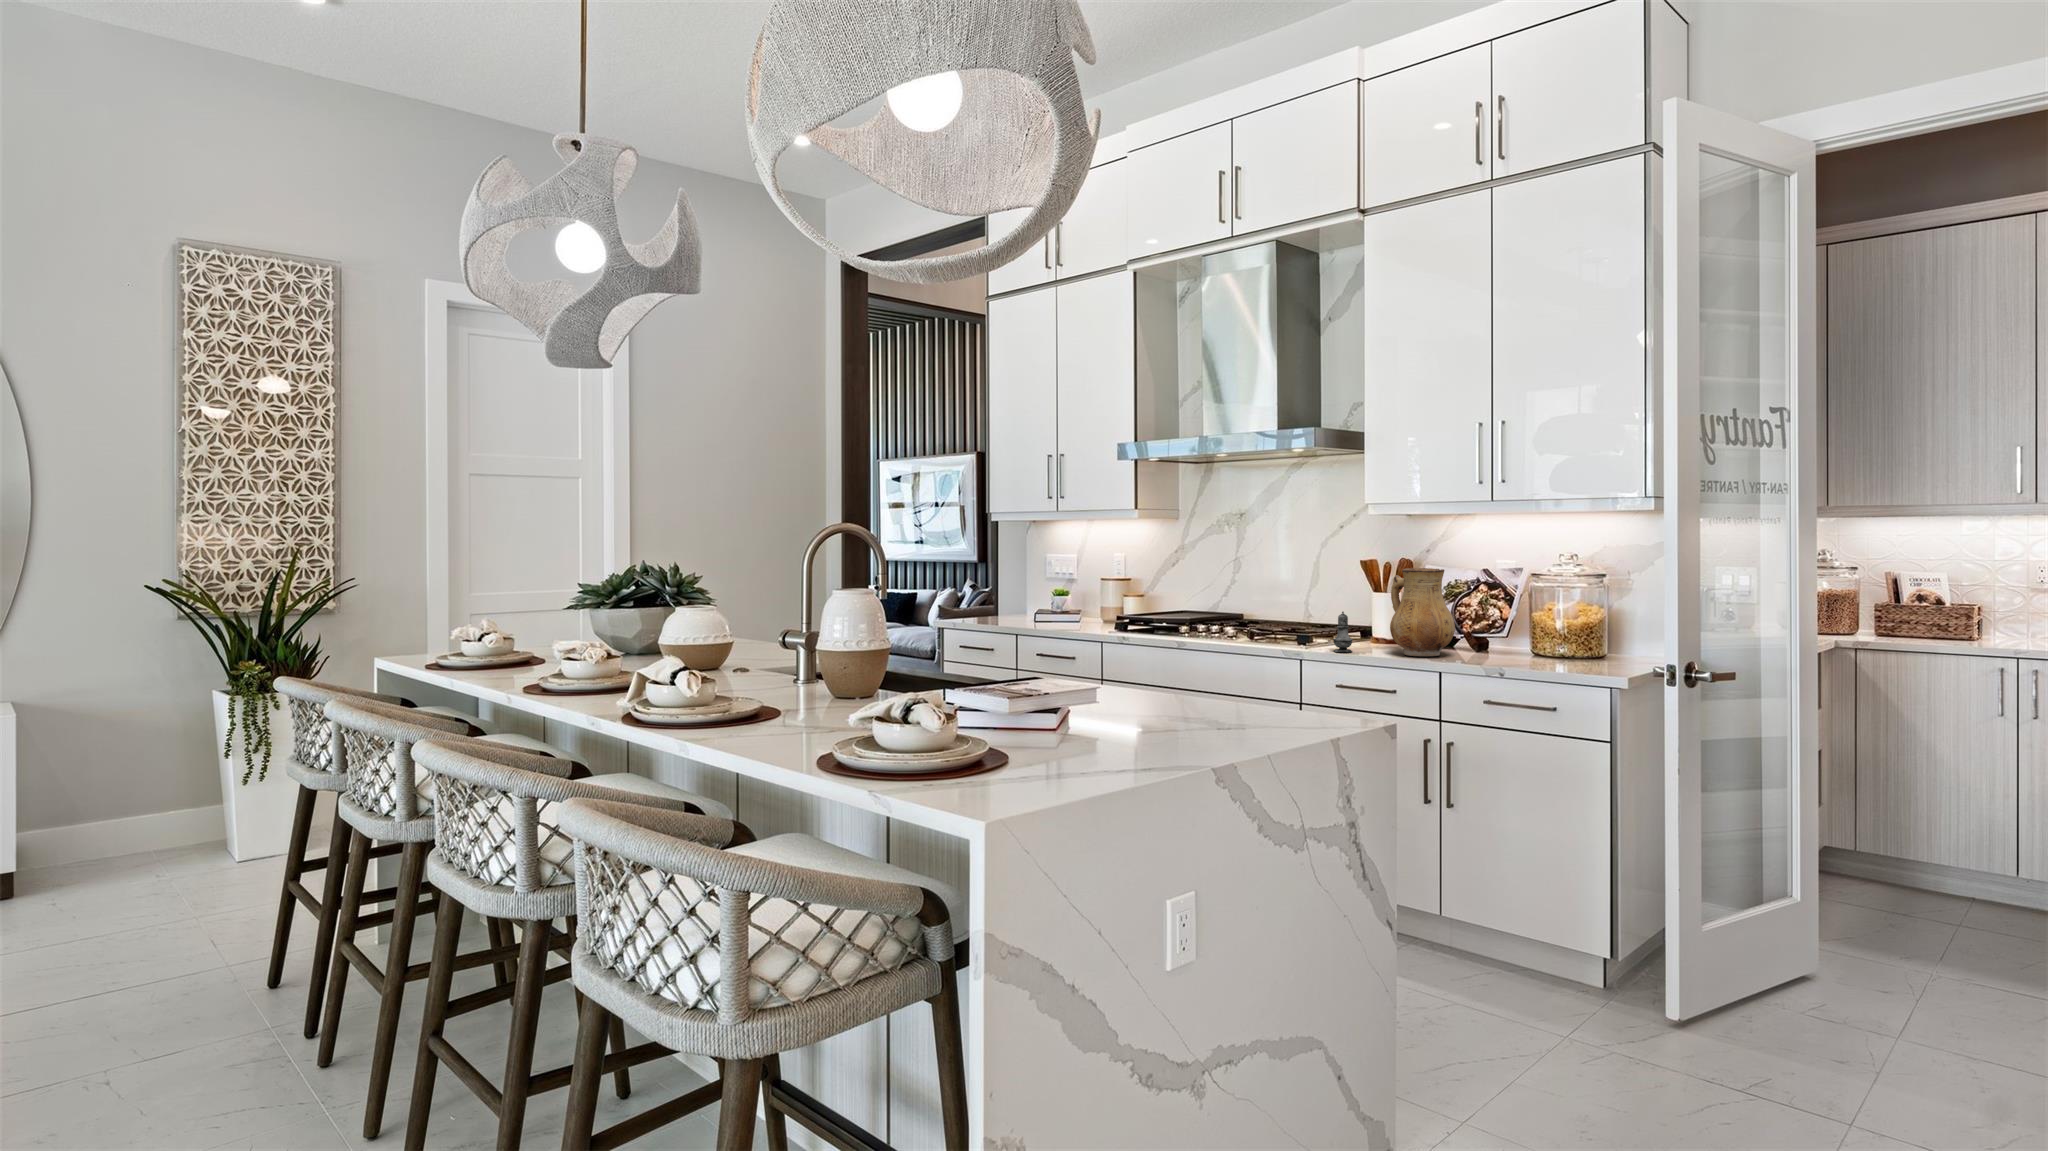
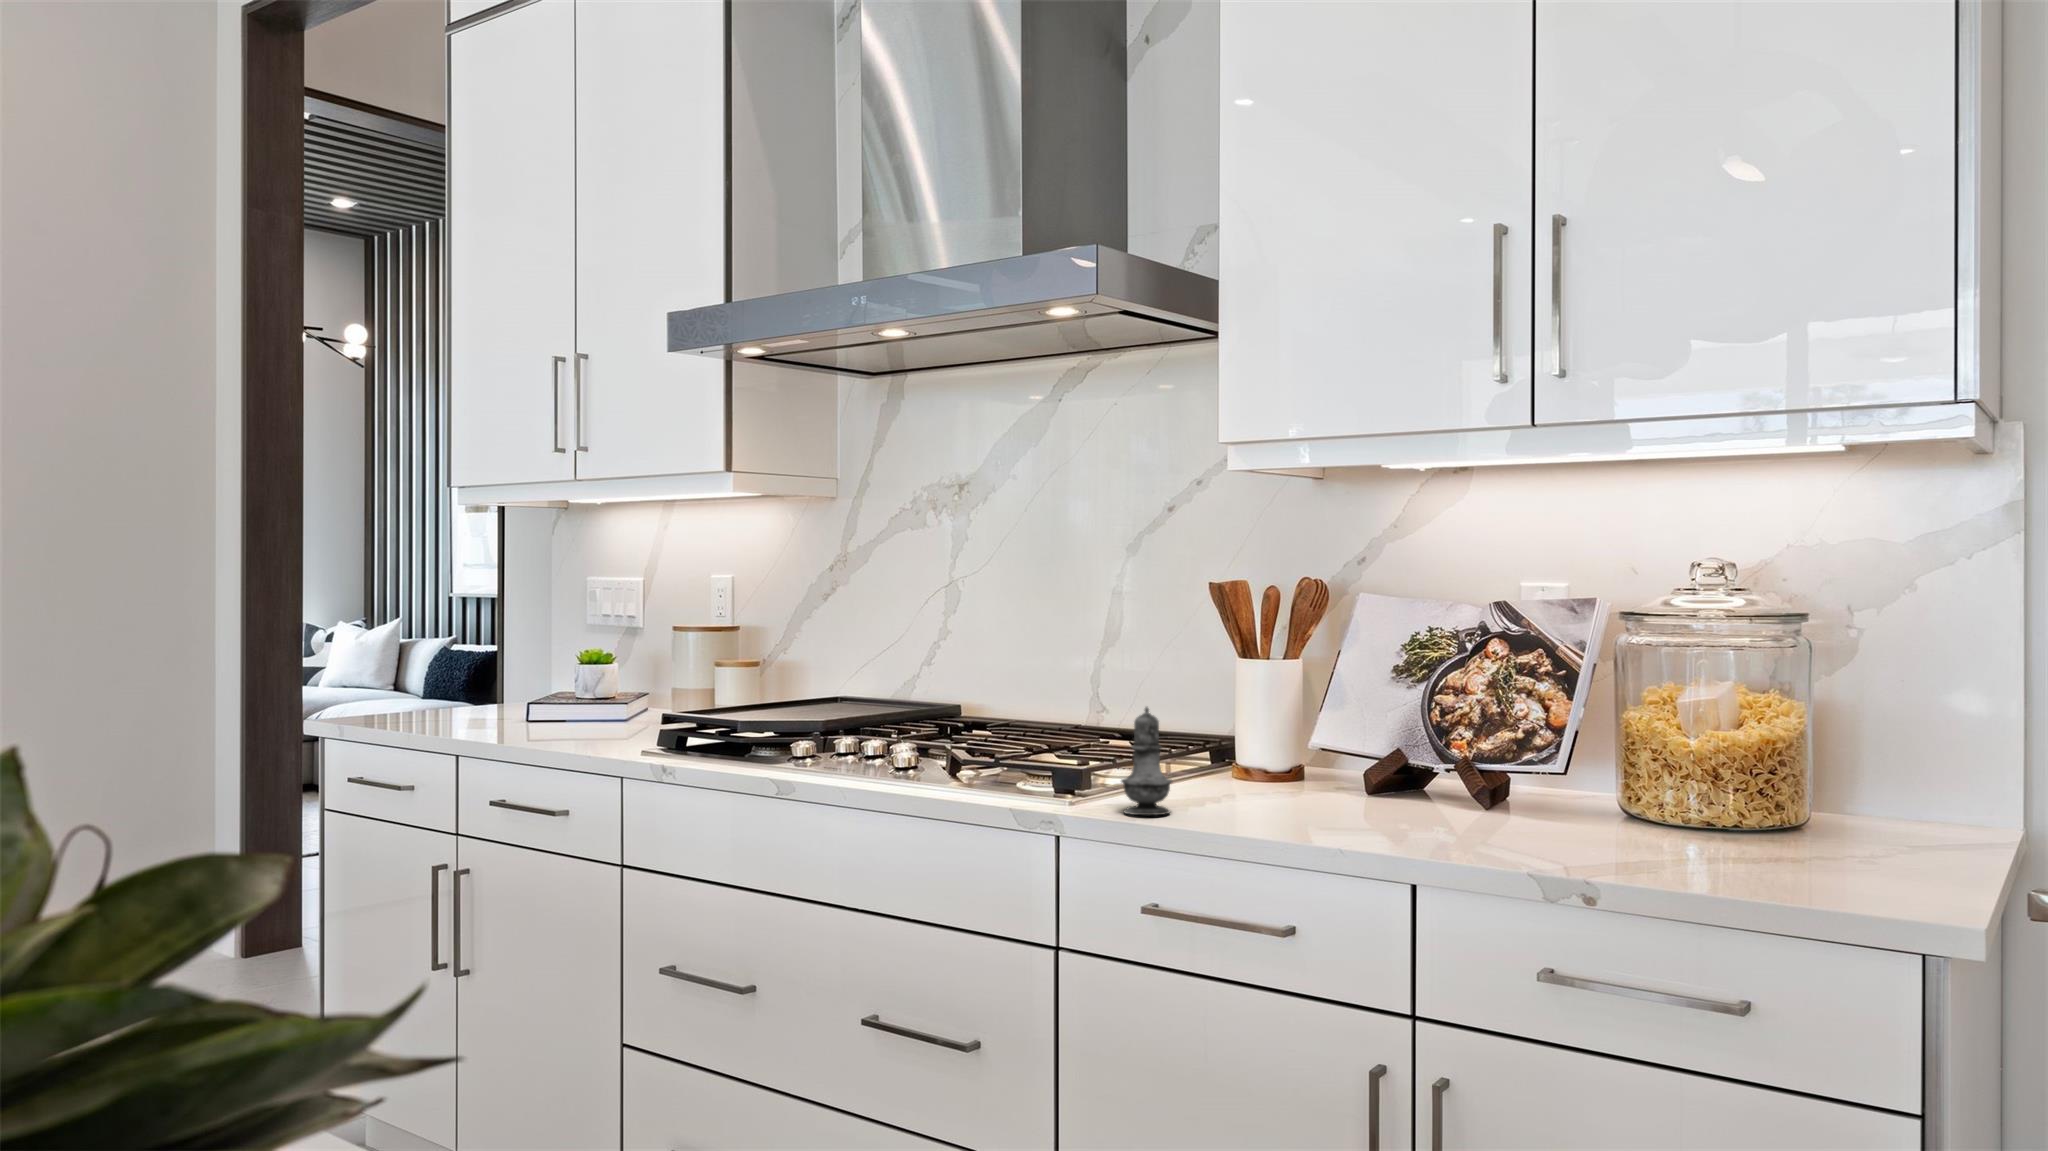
ceramic pitcher: present [1390,568,1455,656] -> none [1265,594,1430,828]

